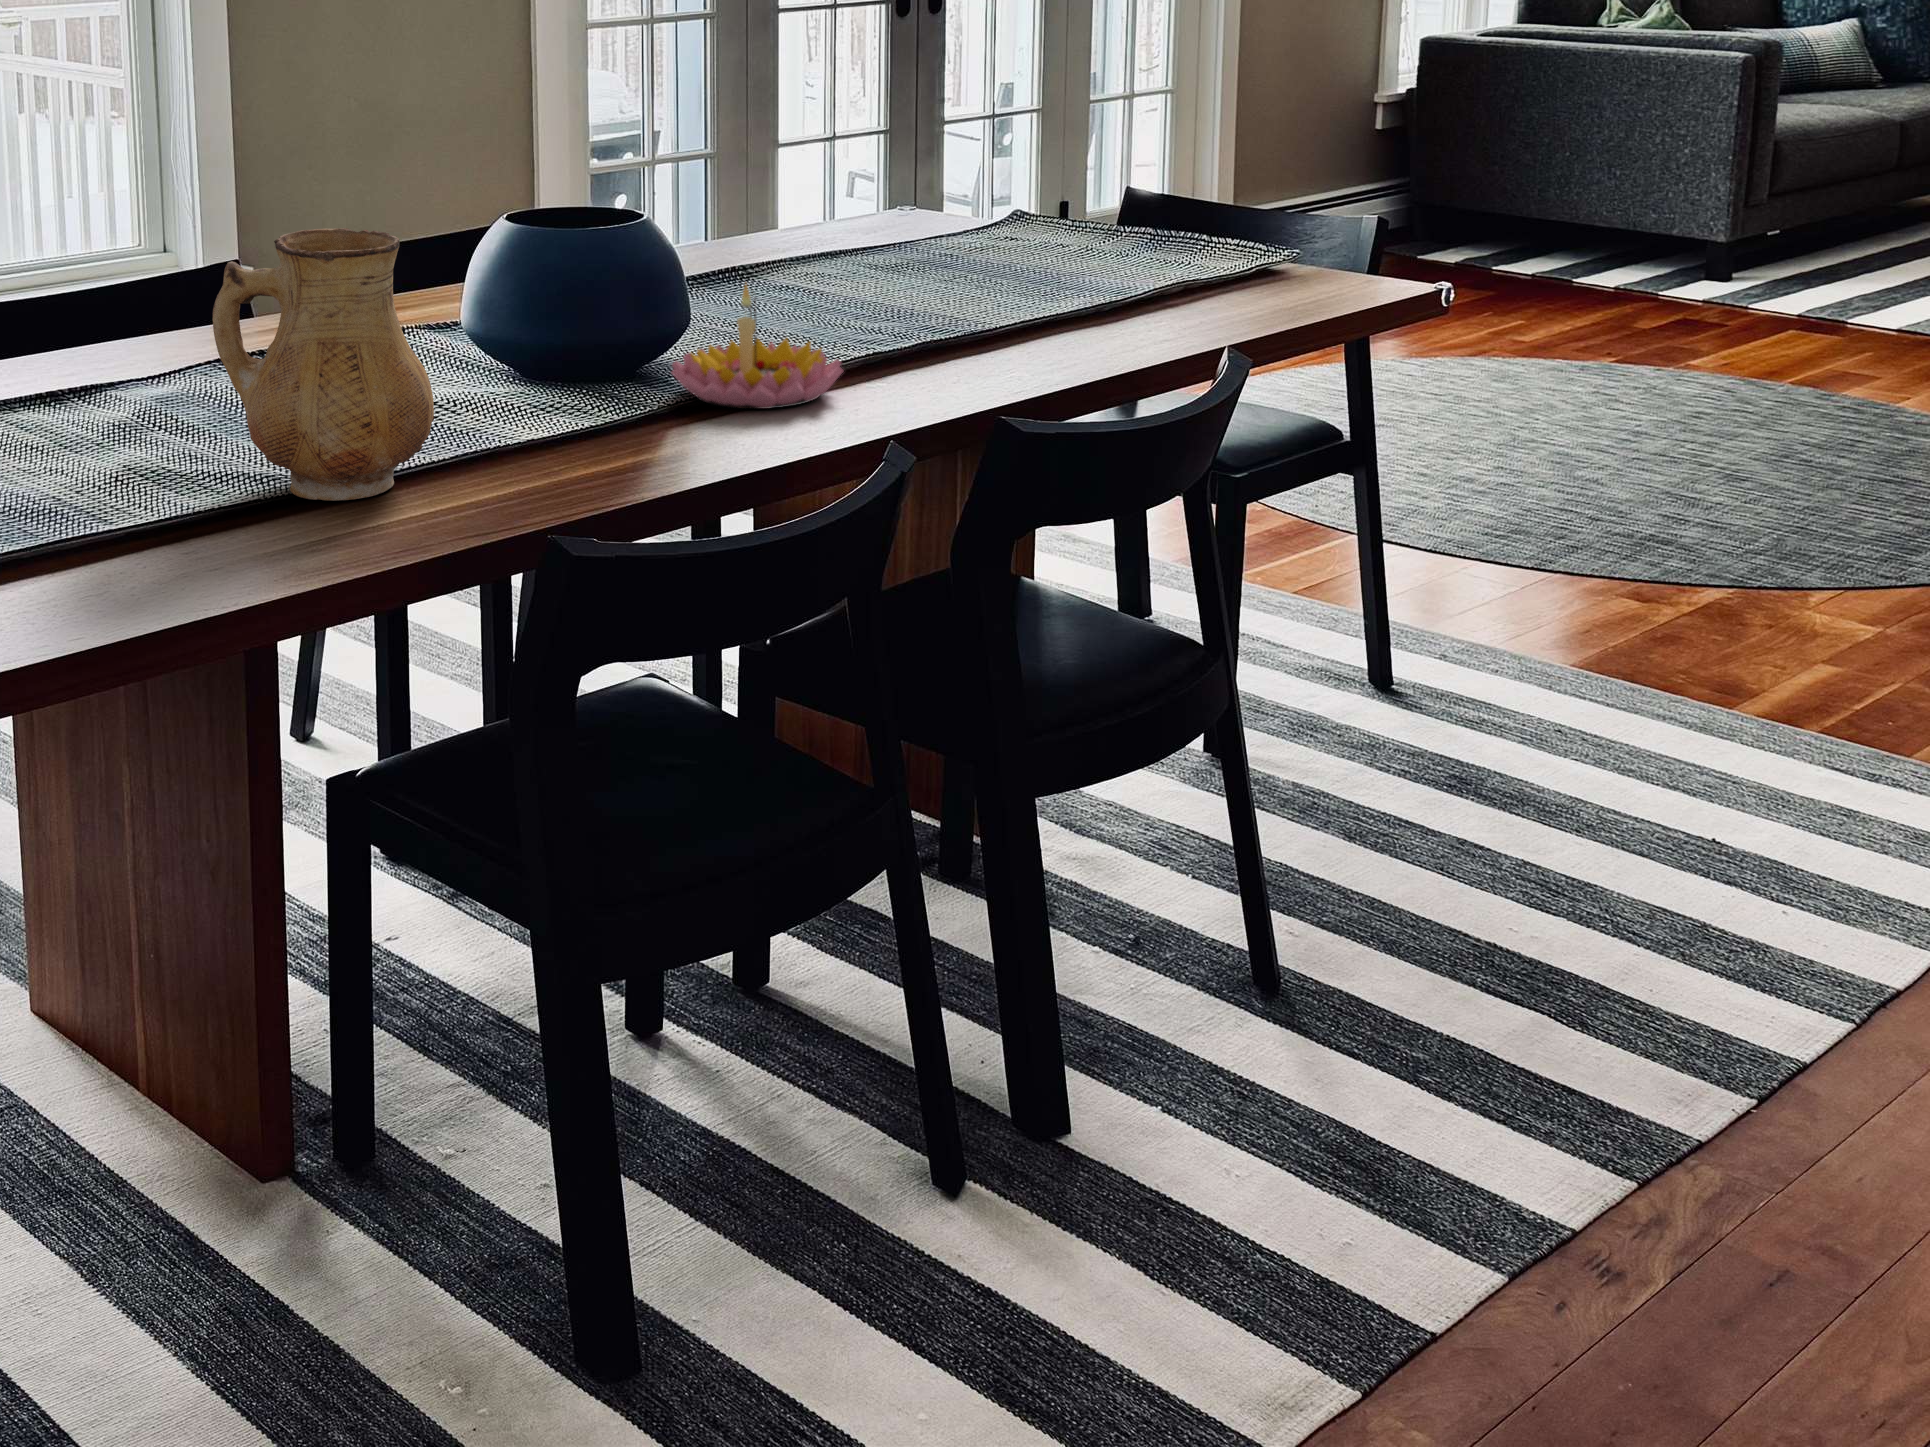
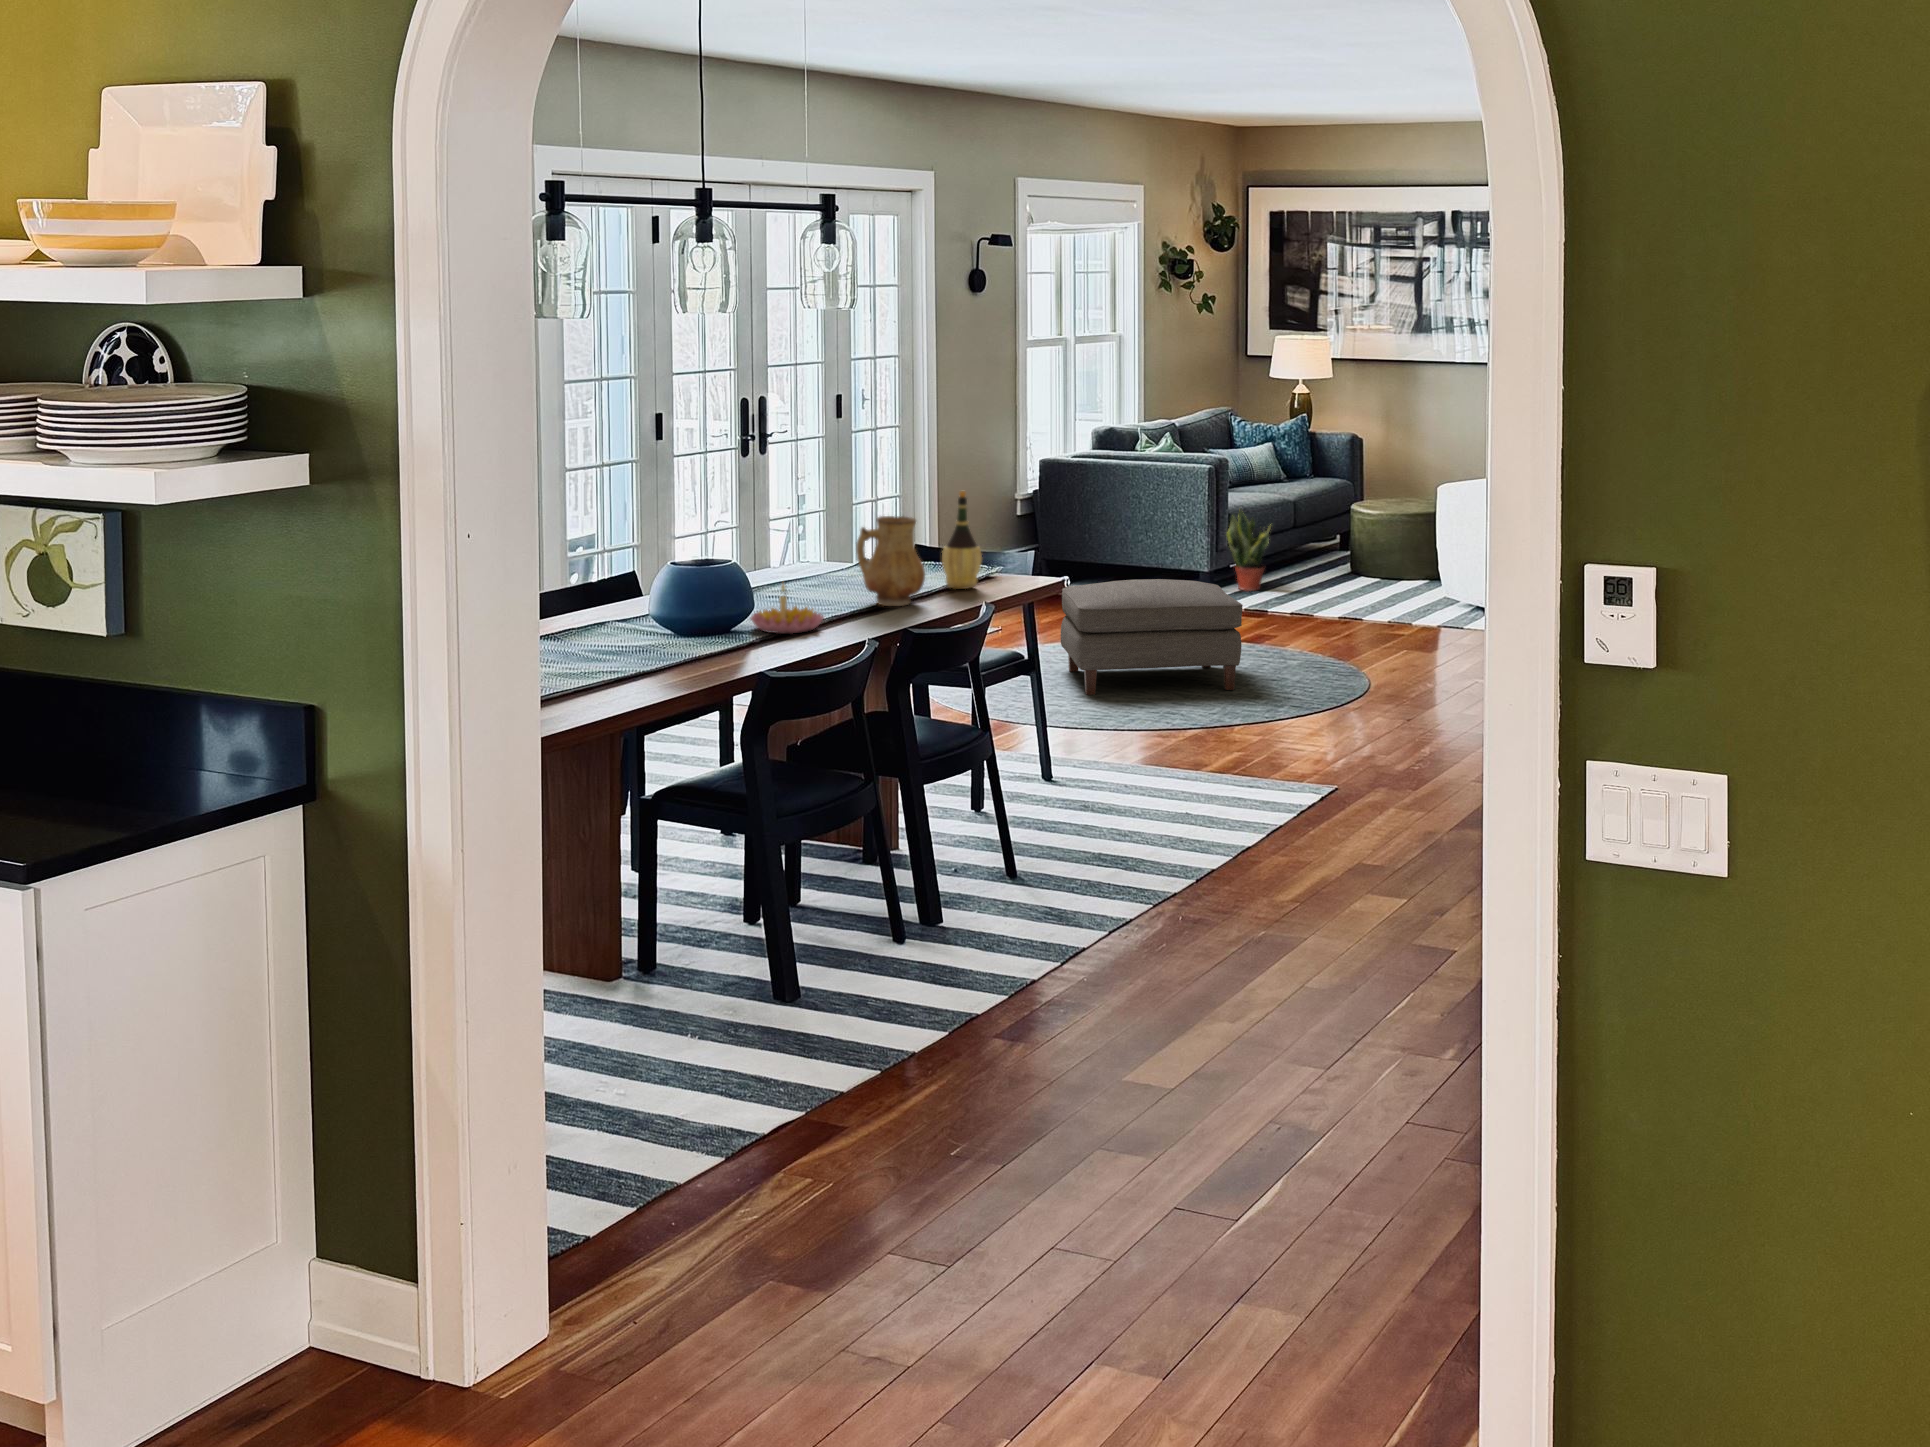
wine bottle: none [1160,82,1249,304] -> present [942,491,982,589]
potted plant: none [1774,136,1865,292] -> present [1226,511,1271,591]
ceramic pitcher: present [213,228,434,501] -> present [856,516,925,606]
ottoman: none [1449,281,1822,505] -> present [1061,579,1243,695]

